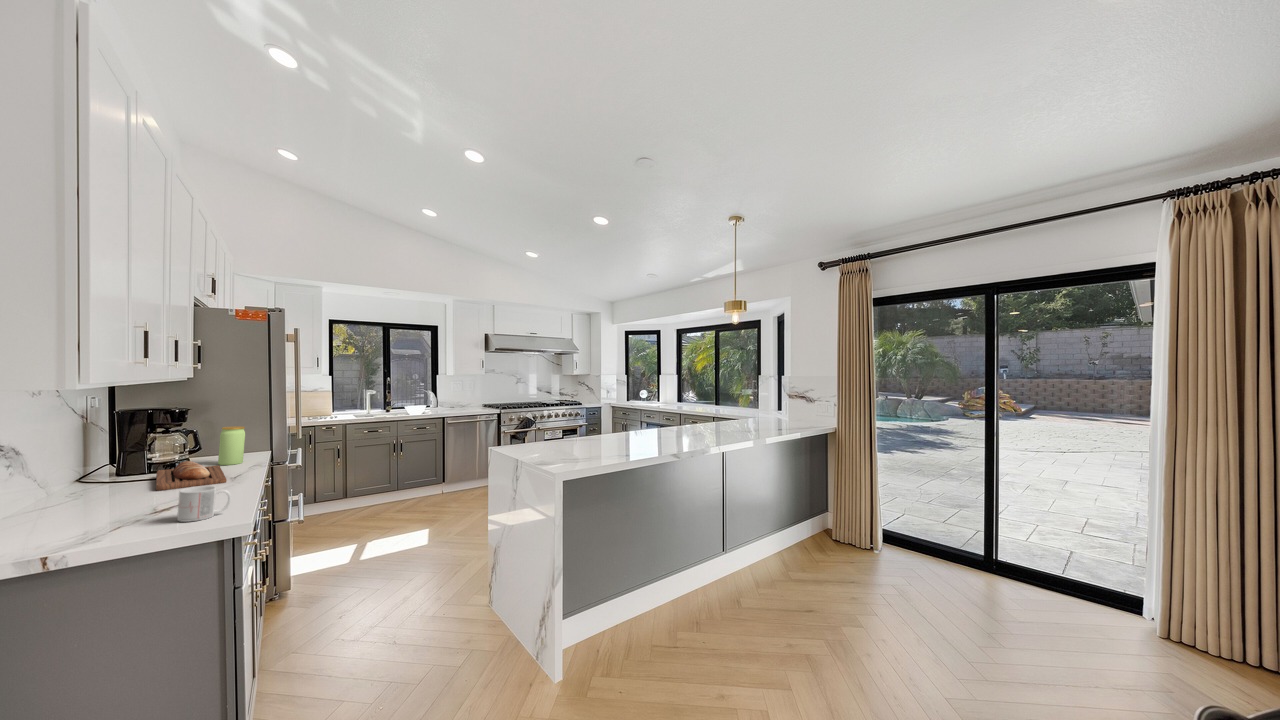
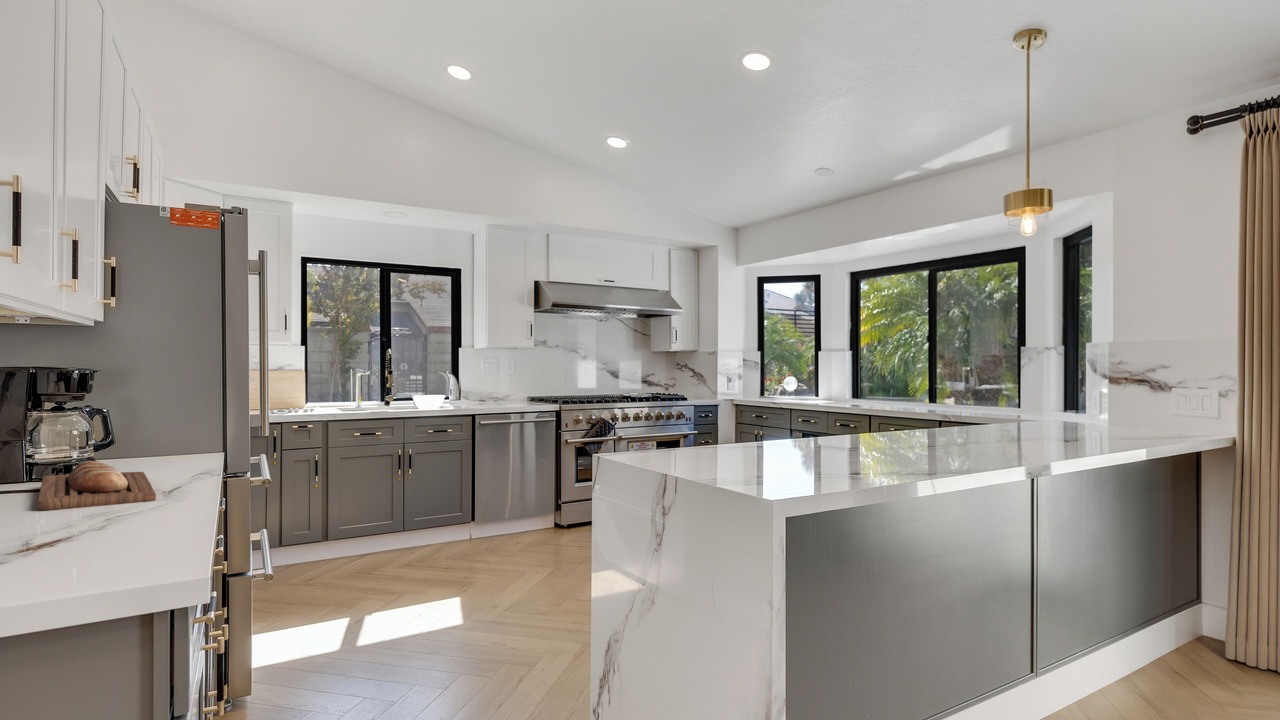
jar: present [218,426,245,465] -> none [141,406,184,472]
mug: present [177,486,231,522] -> none [66,501,167,572]

